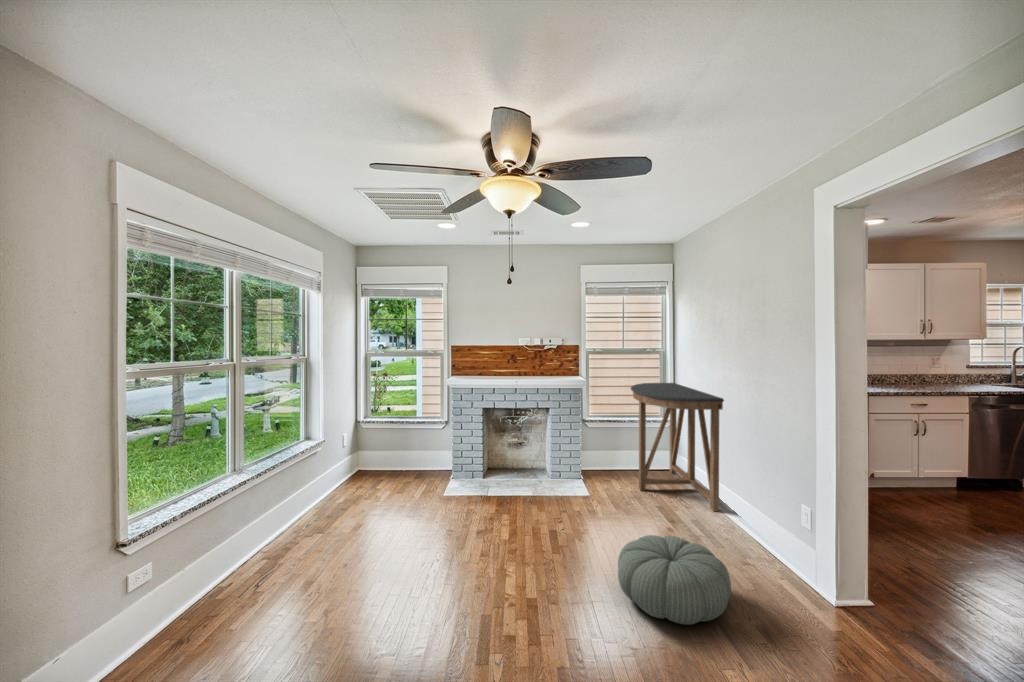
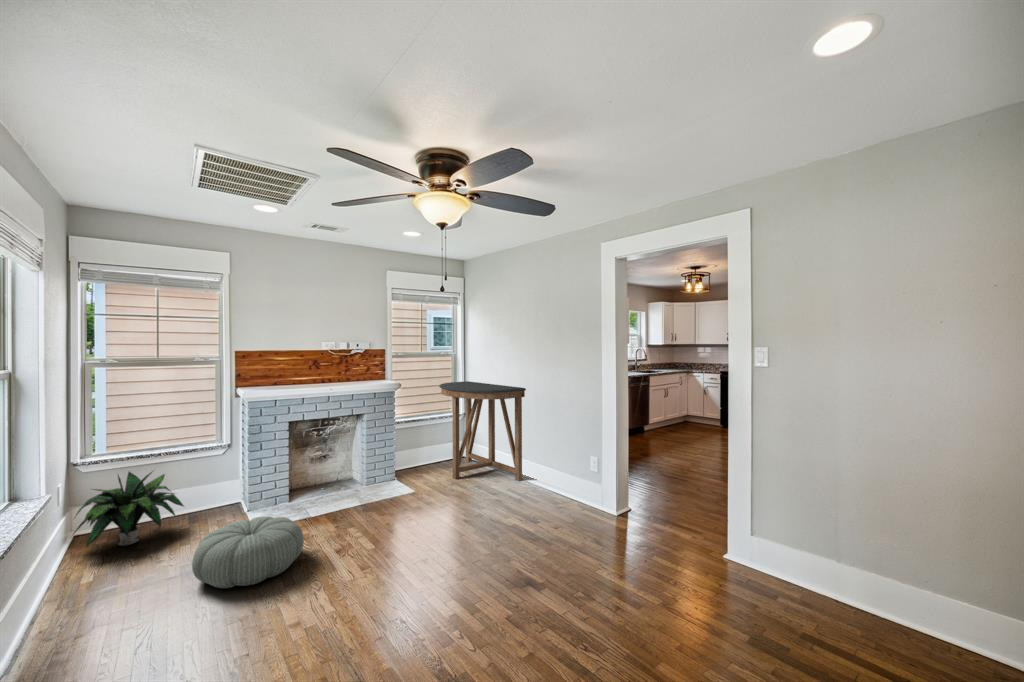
potted plant: none [345,432,409,485] -> present [73,472,184,547]
pouf: present [618,535,731,625] -> present [192,516,304,588]

